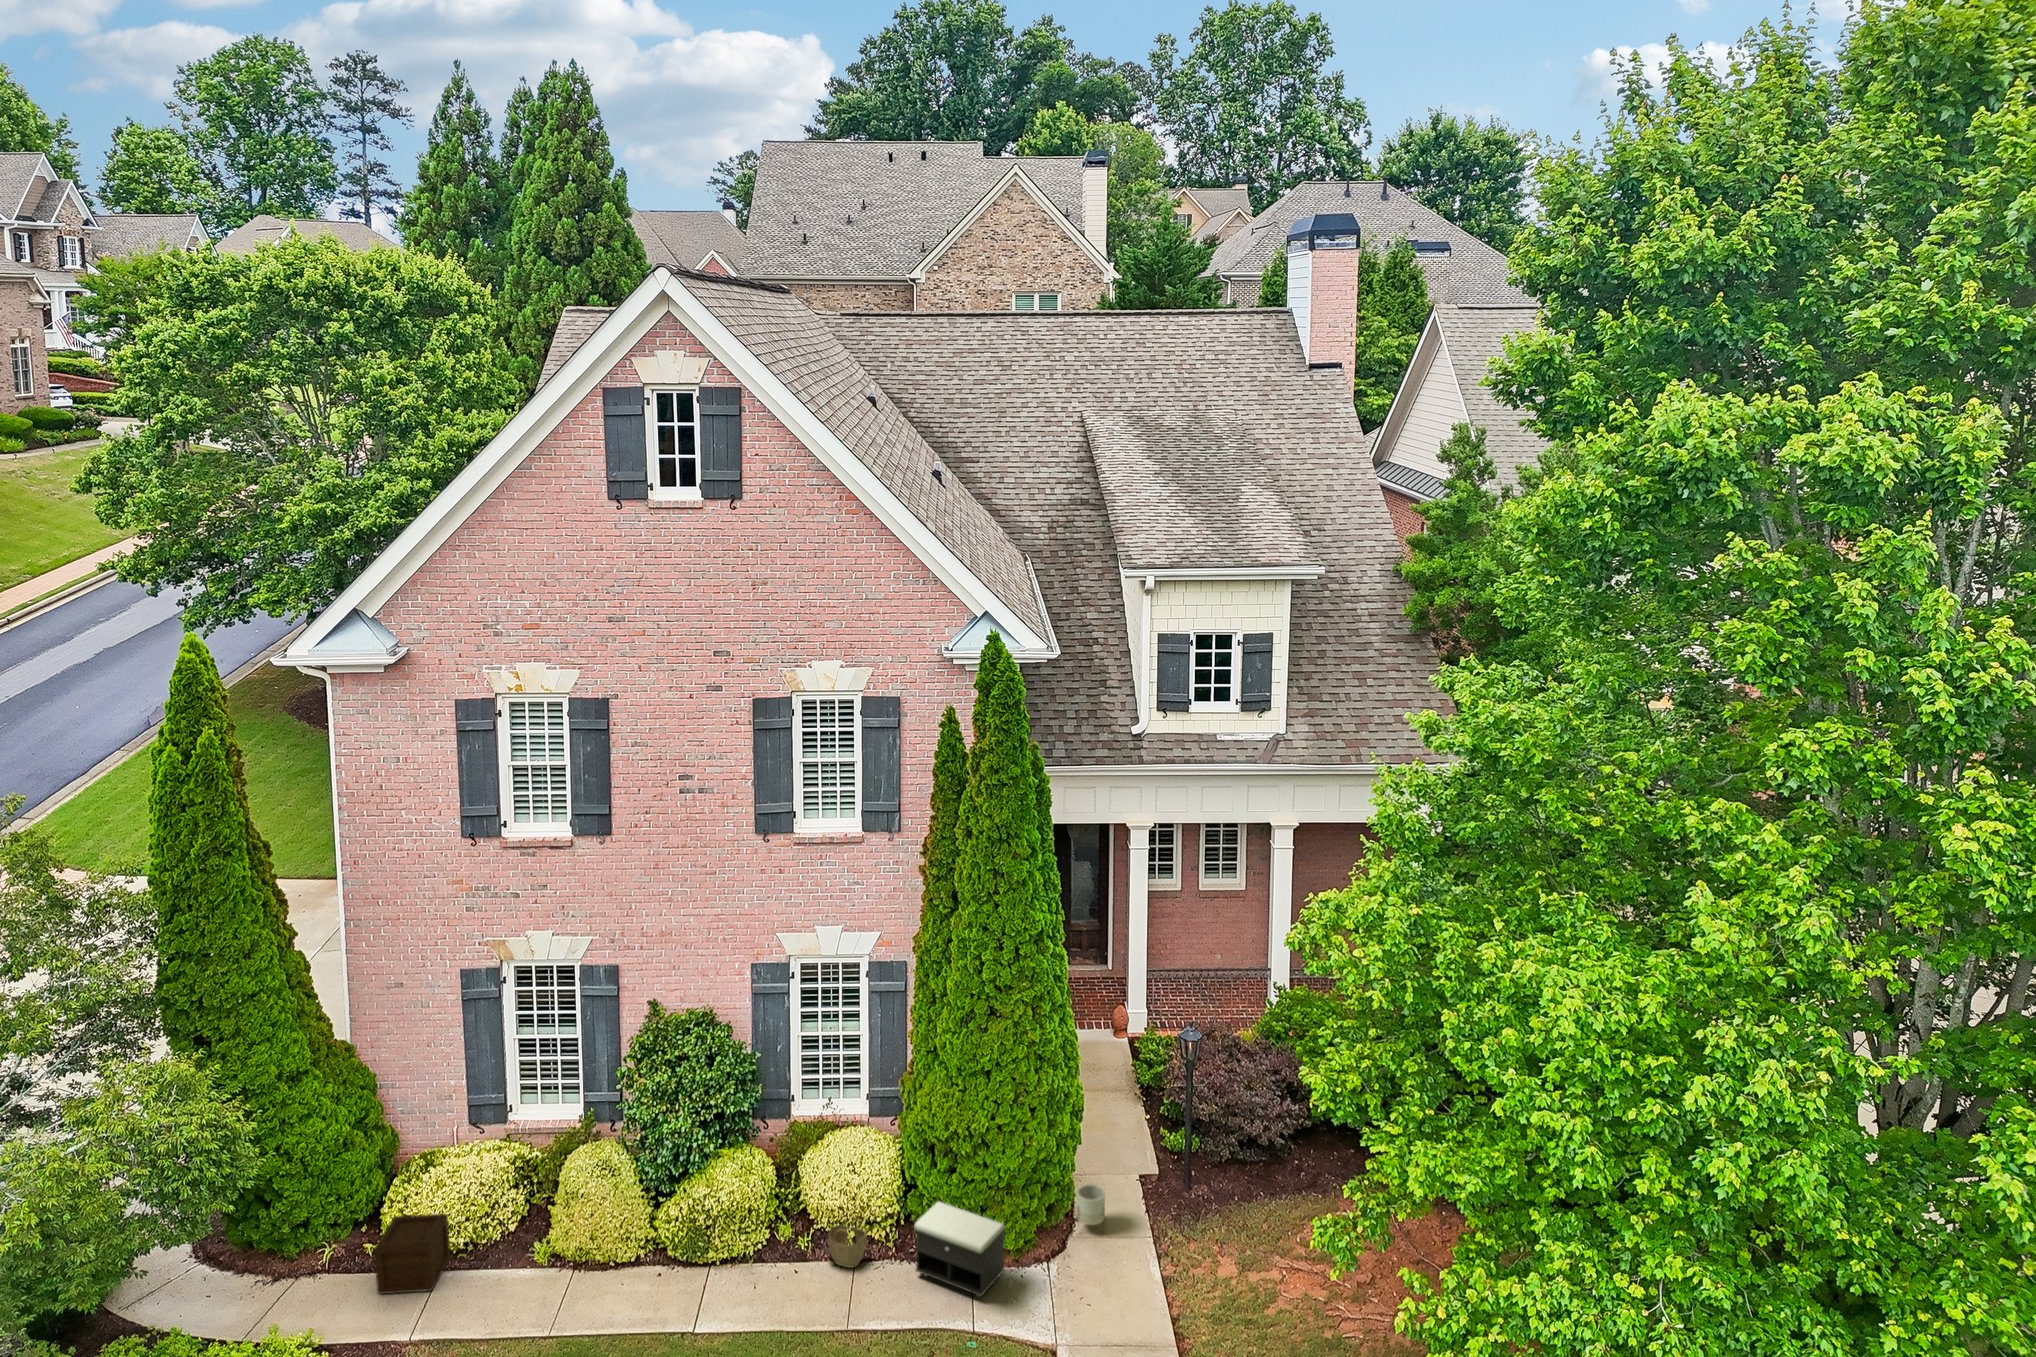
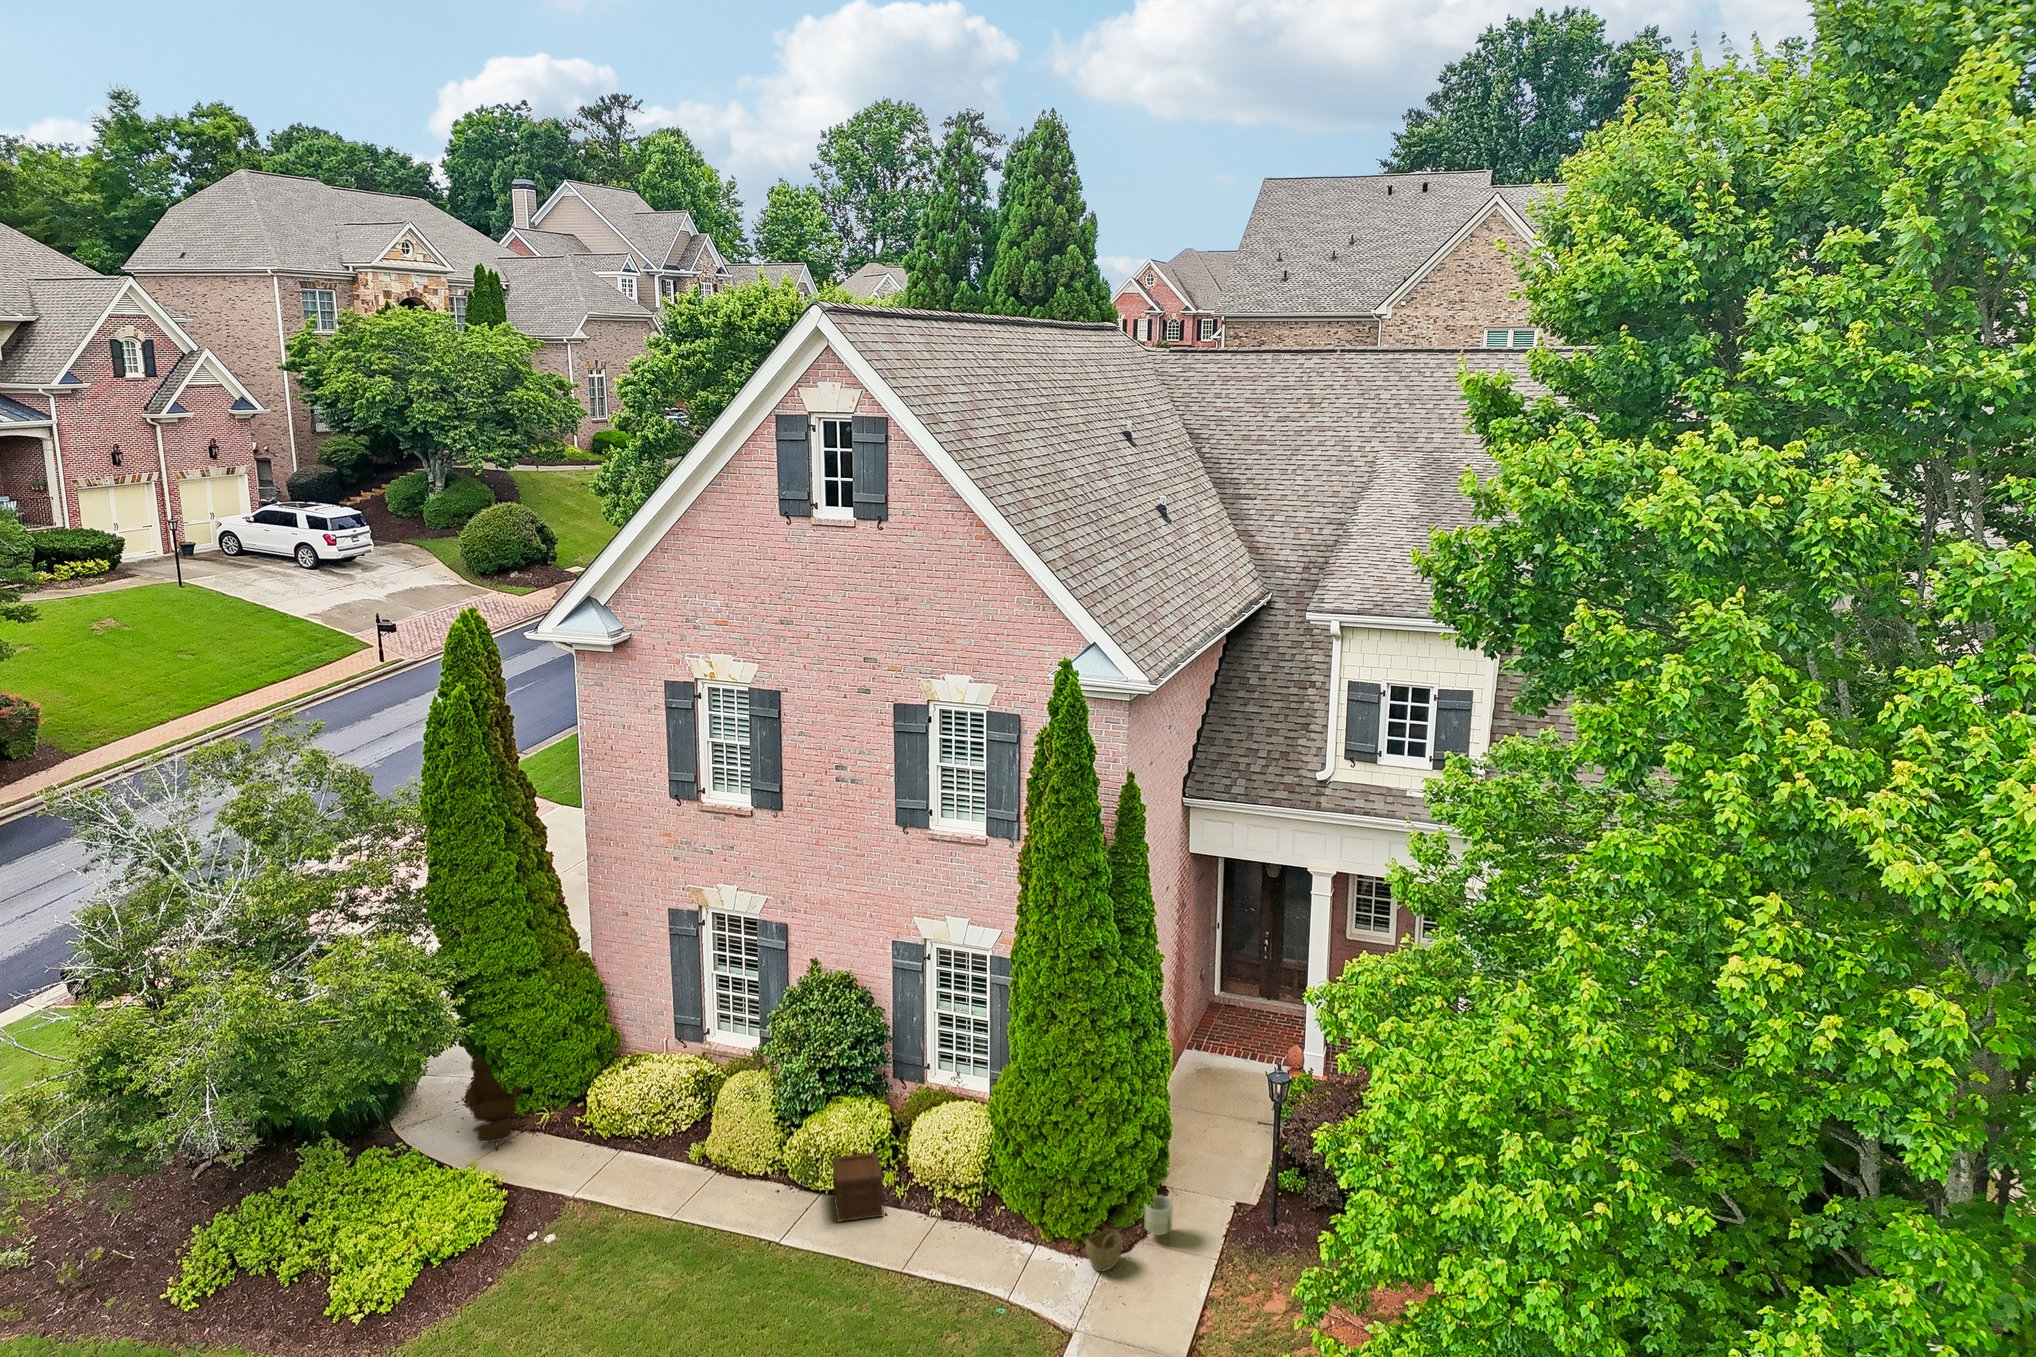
lounge chair: none [203,1180,283,1309] -> present [465,1057,522,1149]
storage bench: present [914,1201,1005,1296] -> none [977,1180,1055,1272]
wooden crate: present [374,1214,451,1294] -> present [833,1152,884,1222]
woven basket: present [829,1225,867,1268] -> present [1086,1229,1122,1271]

